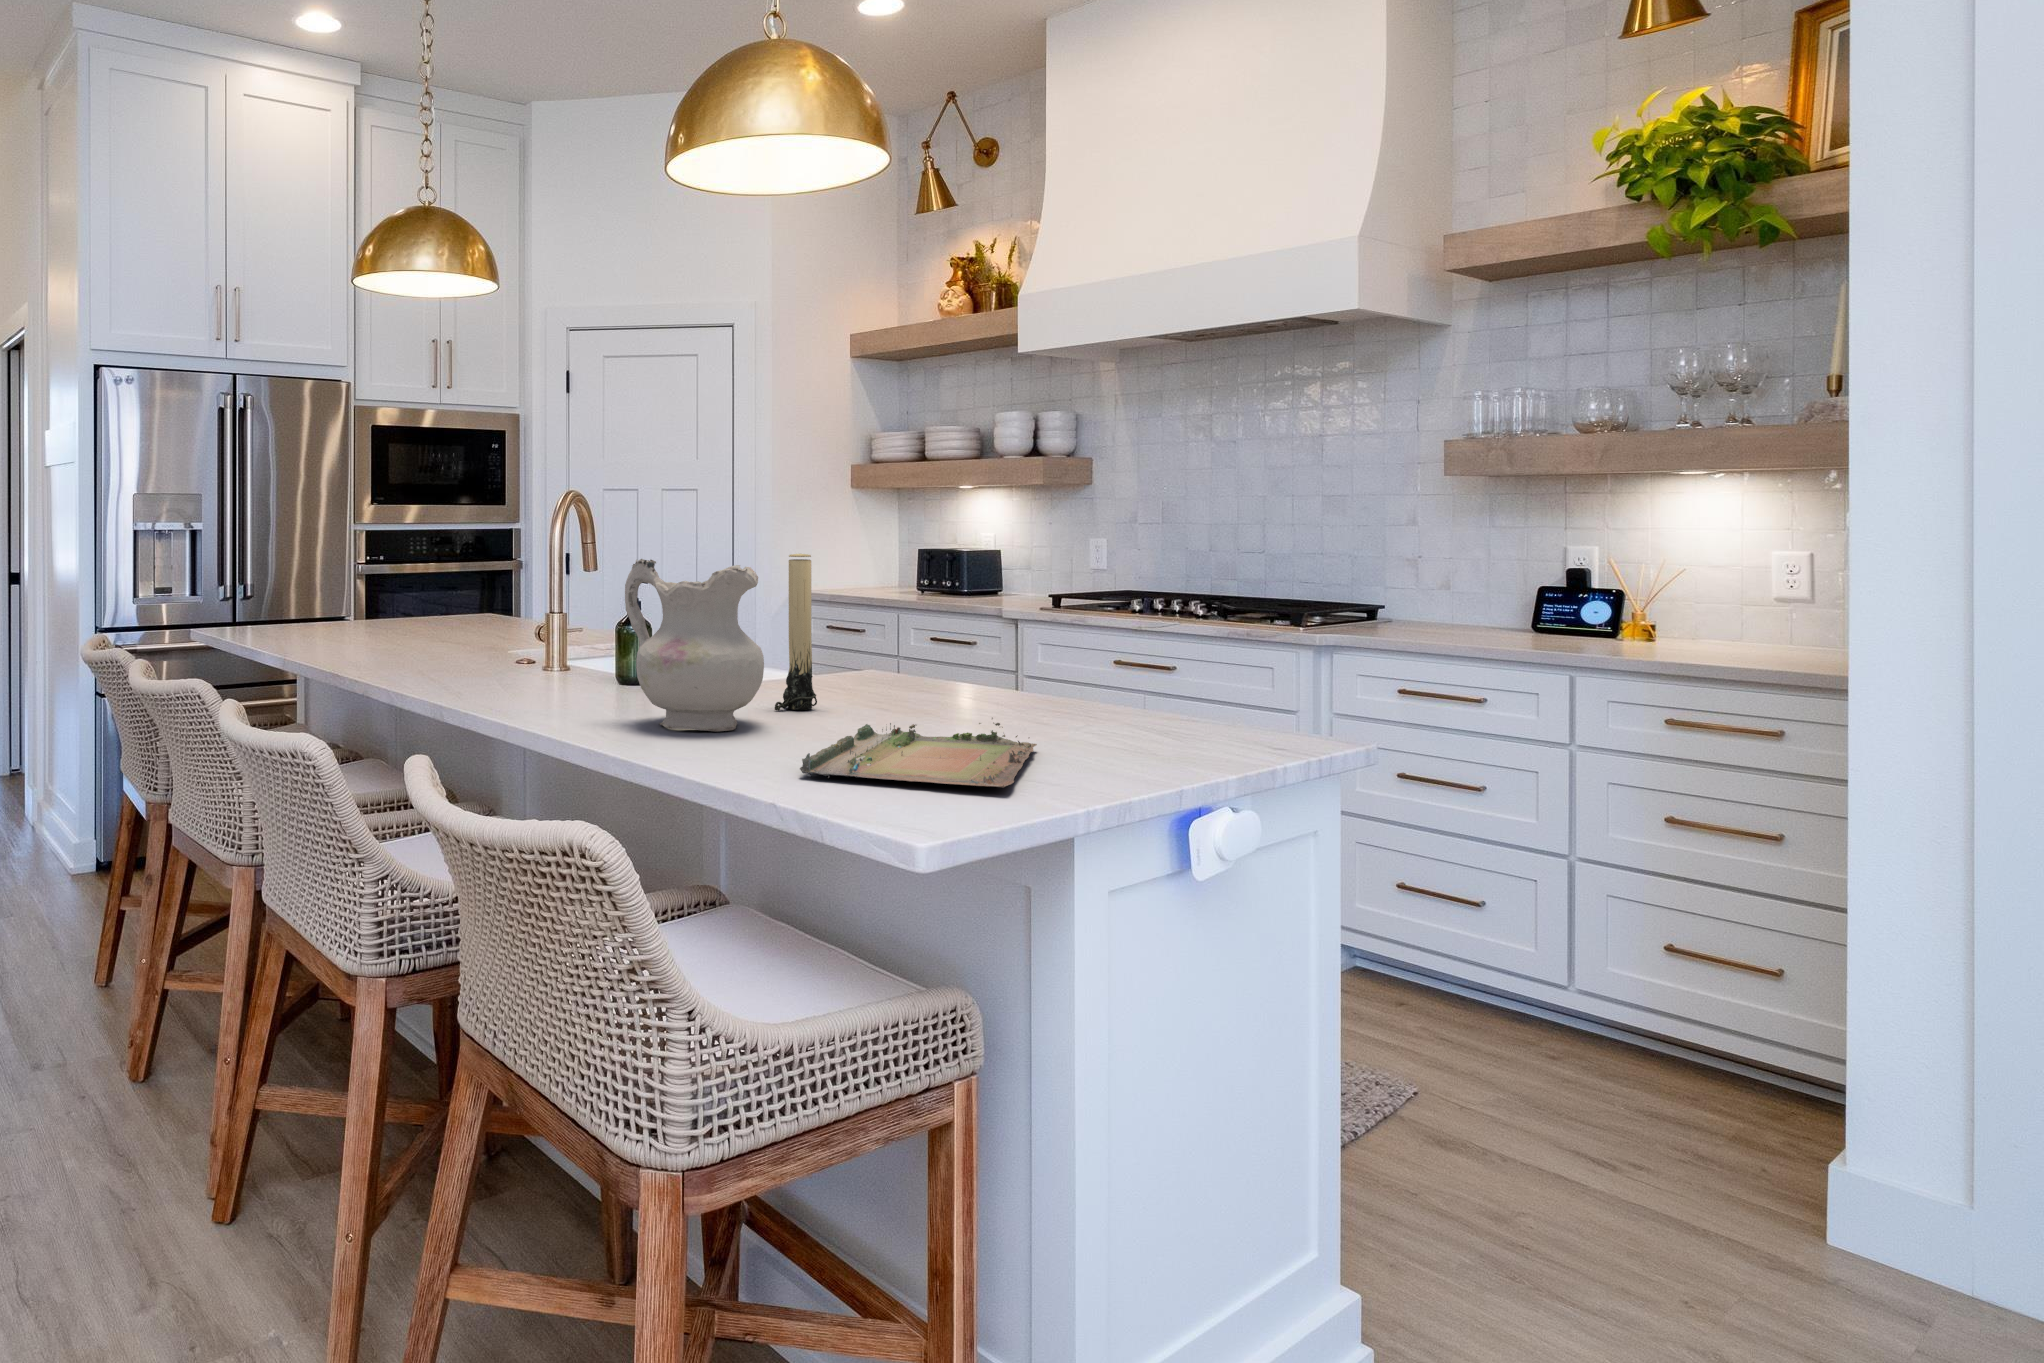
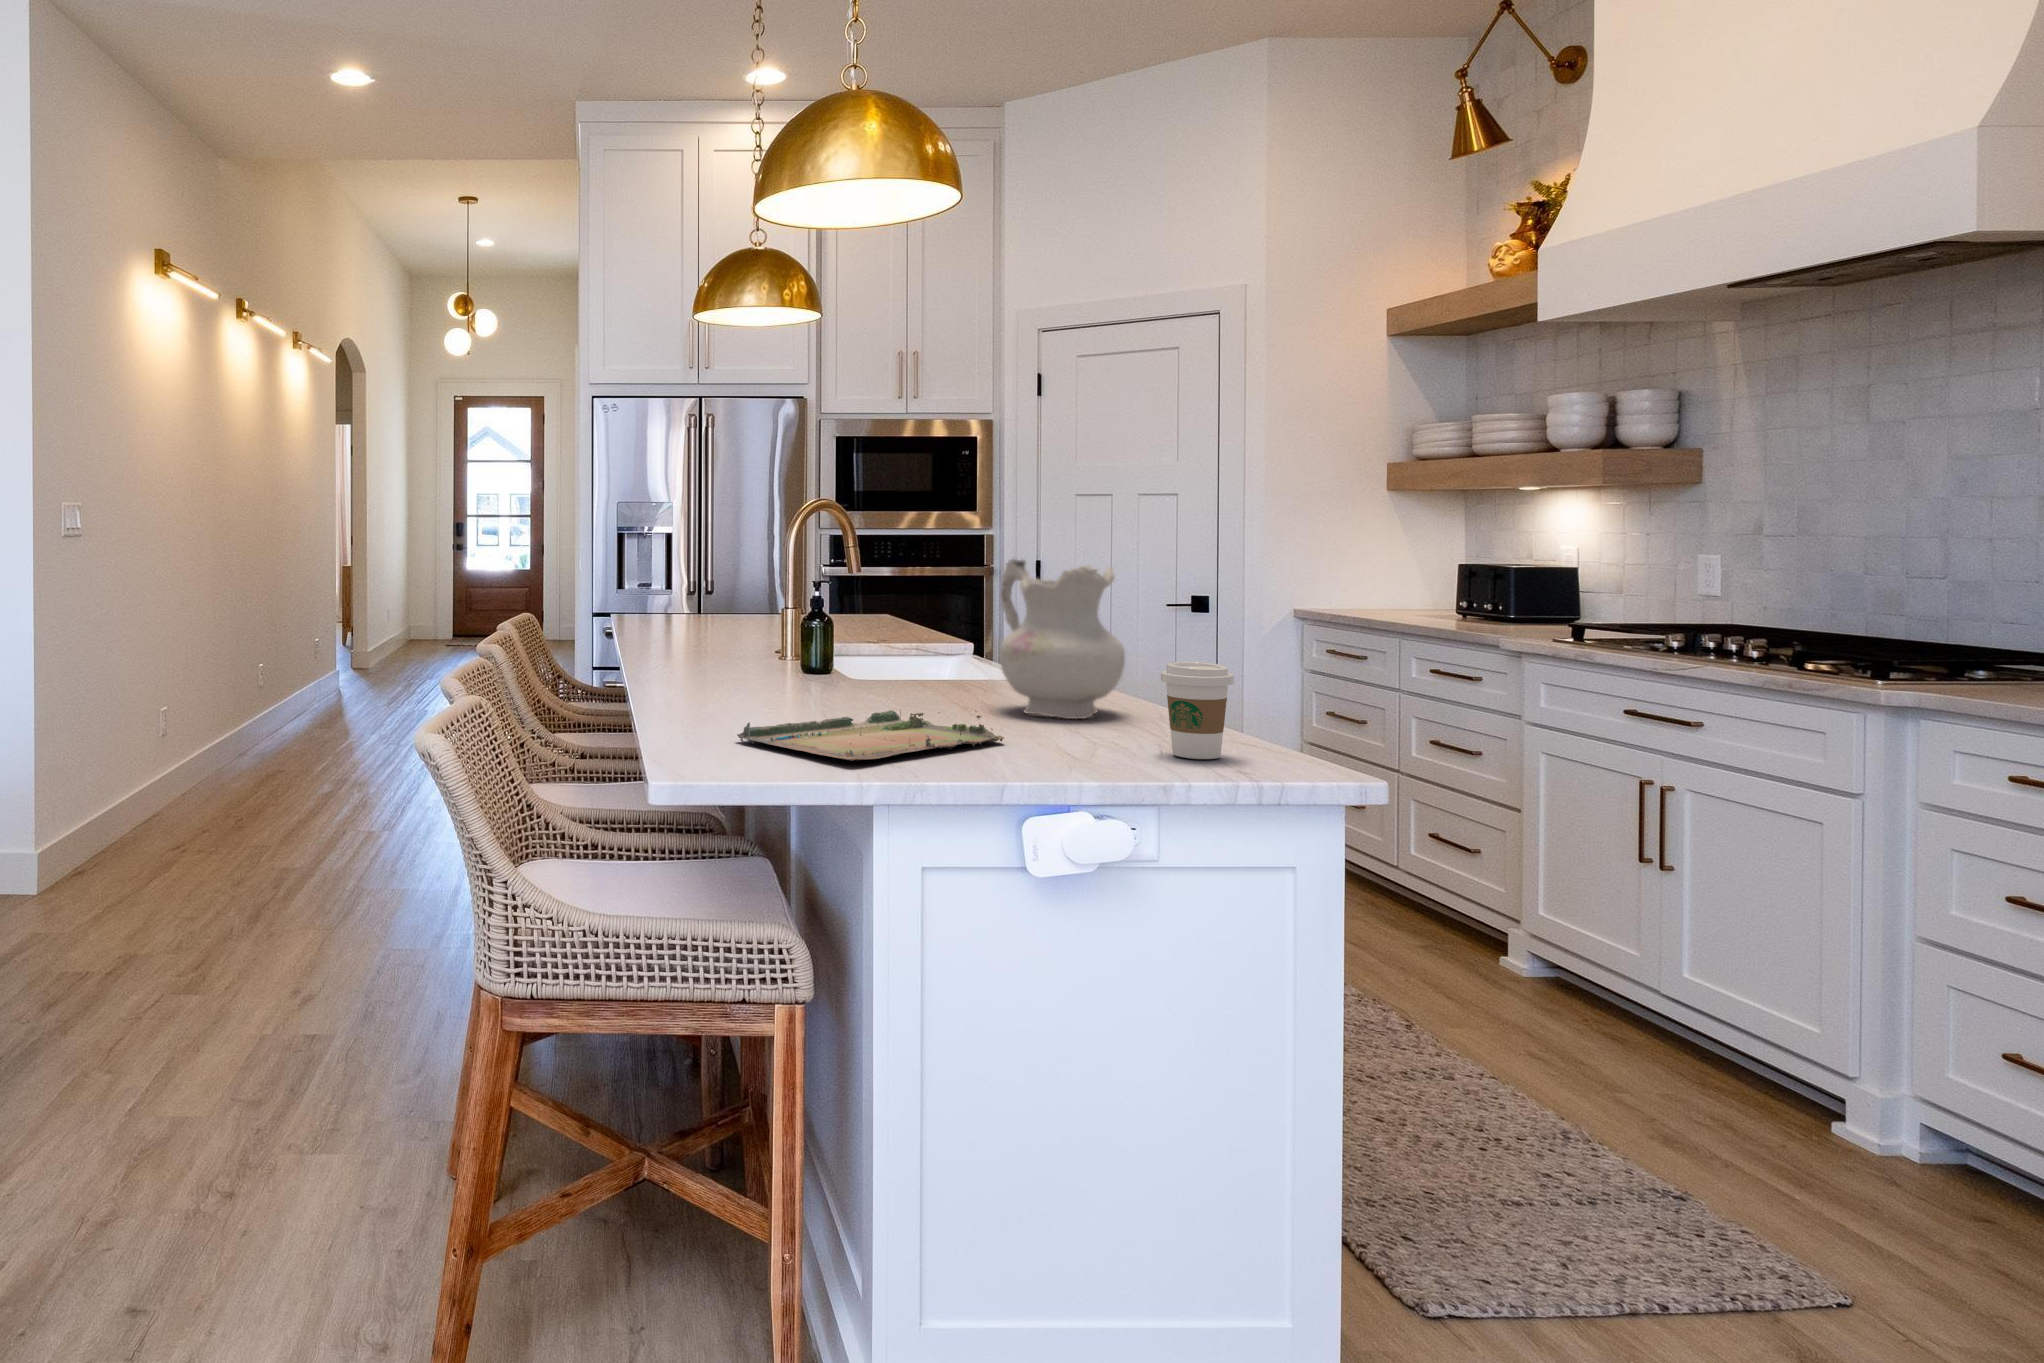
candle: present [775,554,817,710] -> none [884,556,927,700]
ceramic pitcher: present [625,559,764,731] -> present [999,559,1125,719]
coffee cup: none [1173,654,1244,749] -> present [1161,662,1234,759]

